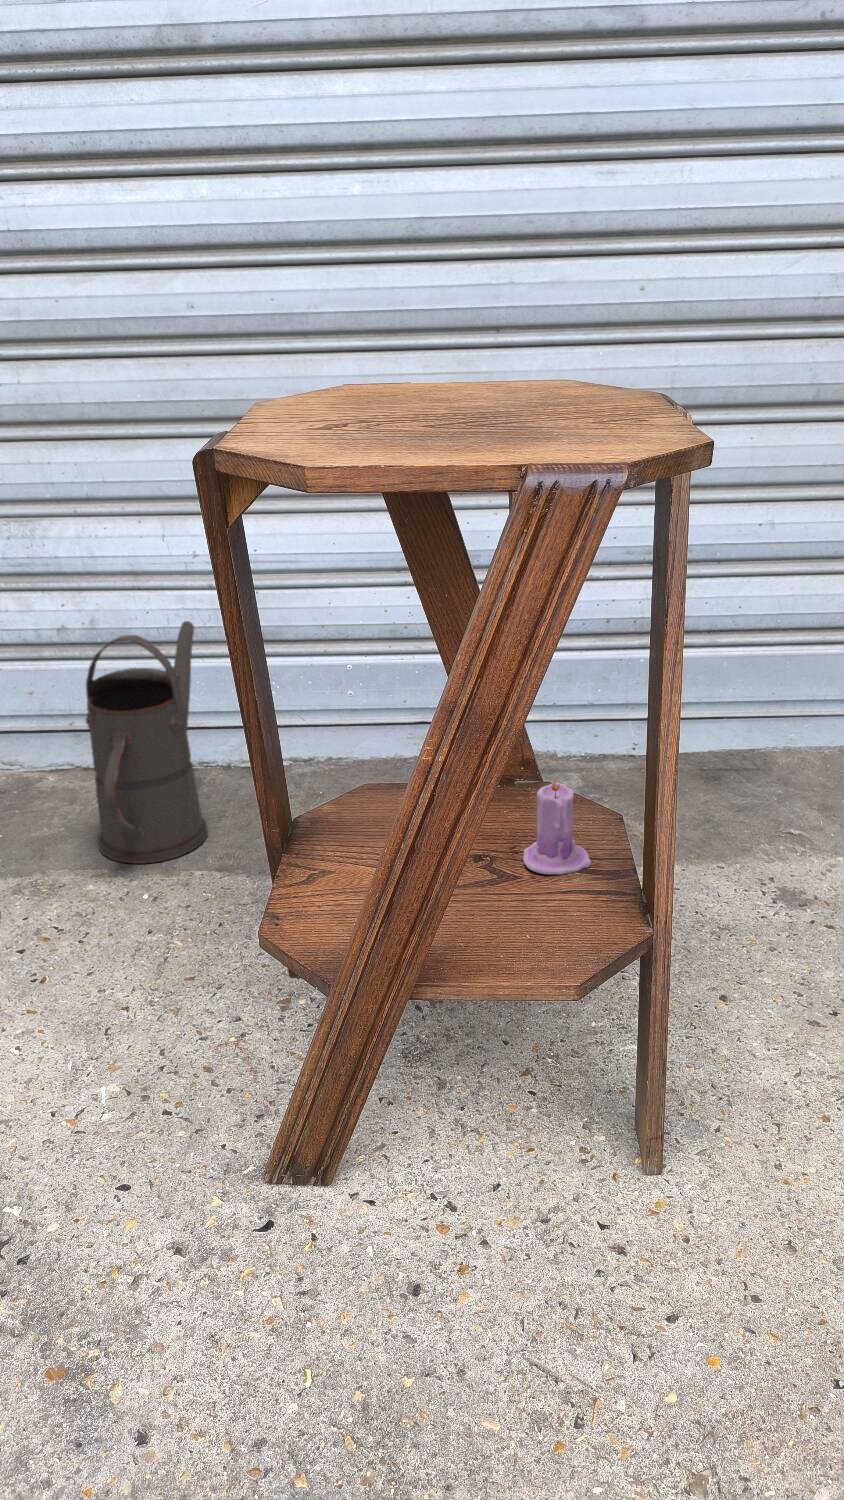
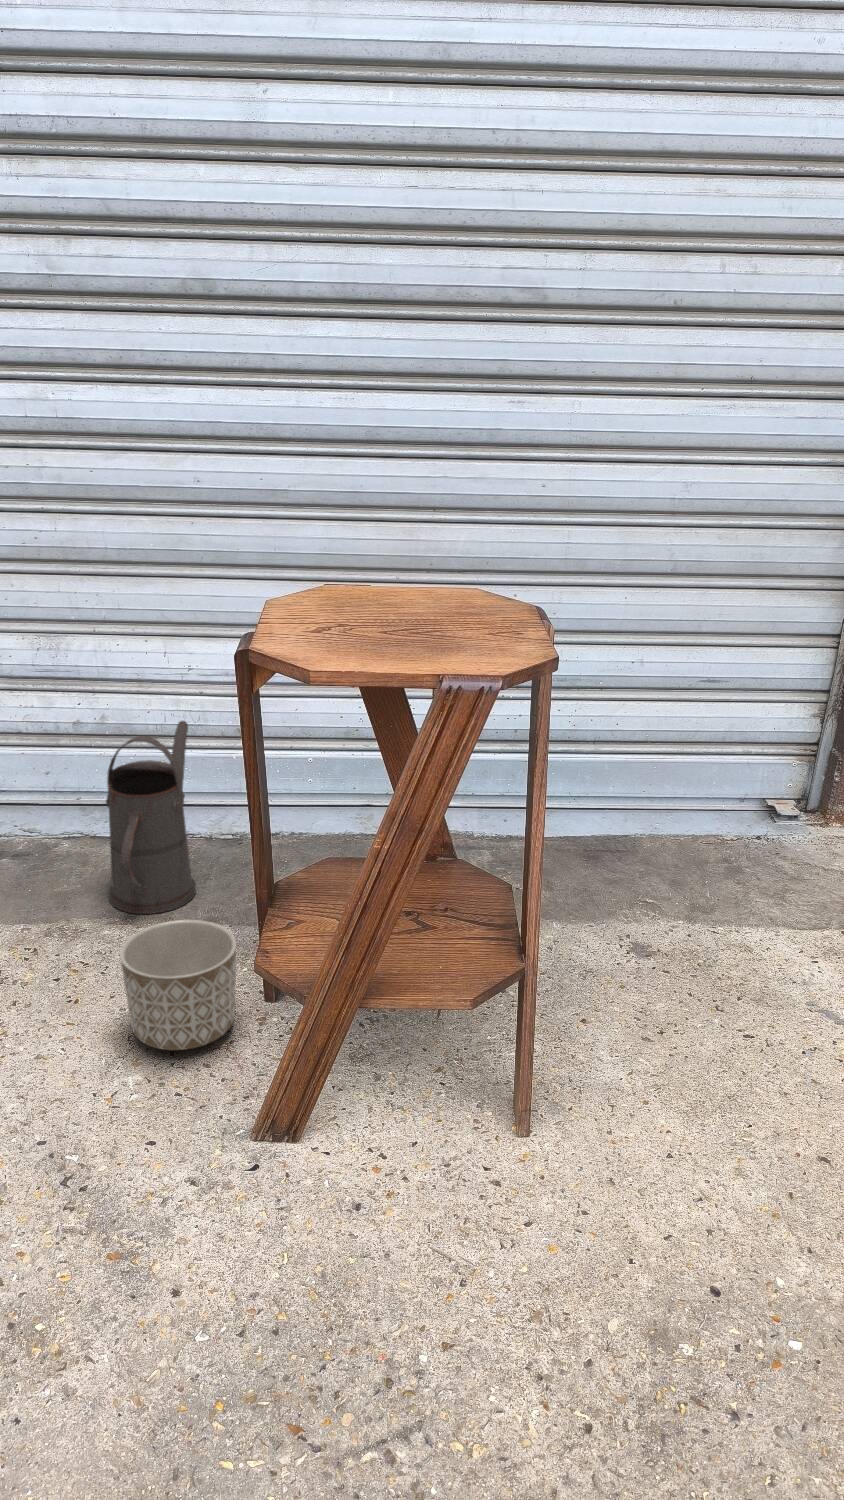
candle: present [523,777,591,875] -> none [440,858,488,928]
planter: none [85,870,247,1048] -> present [120,920,236,1050]

